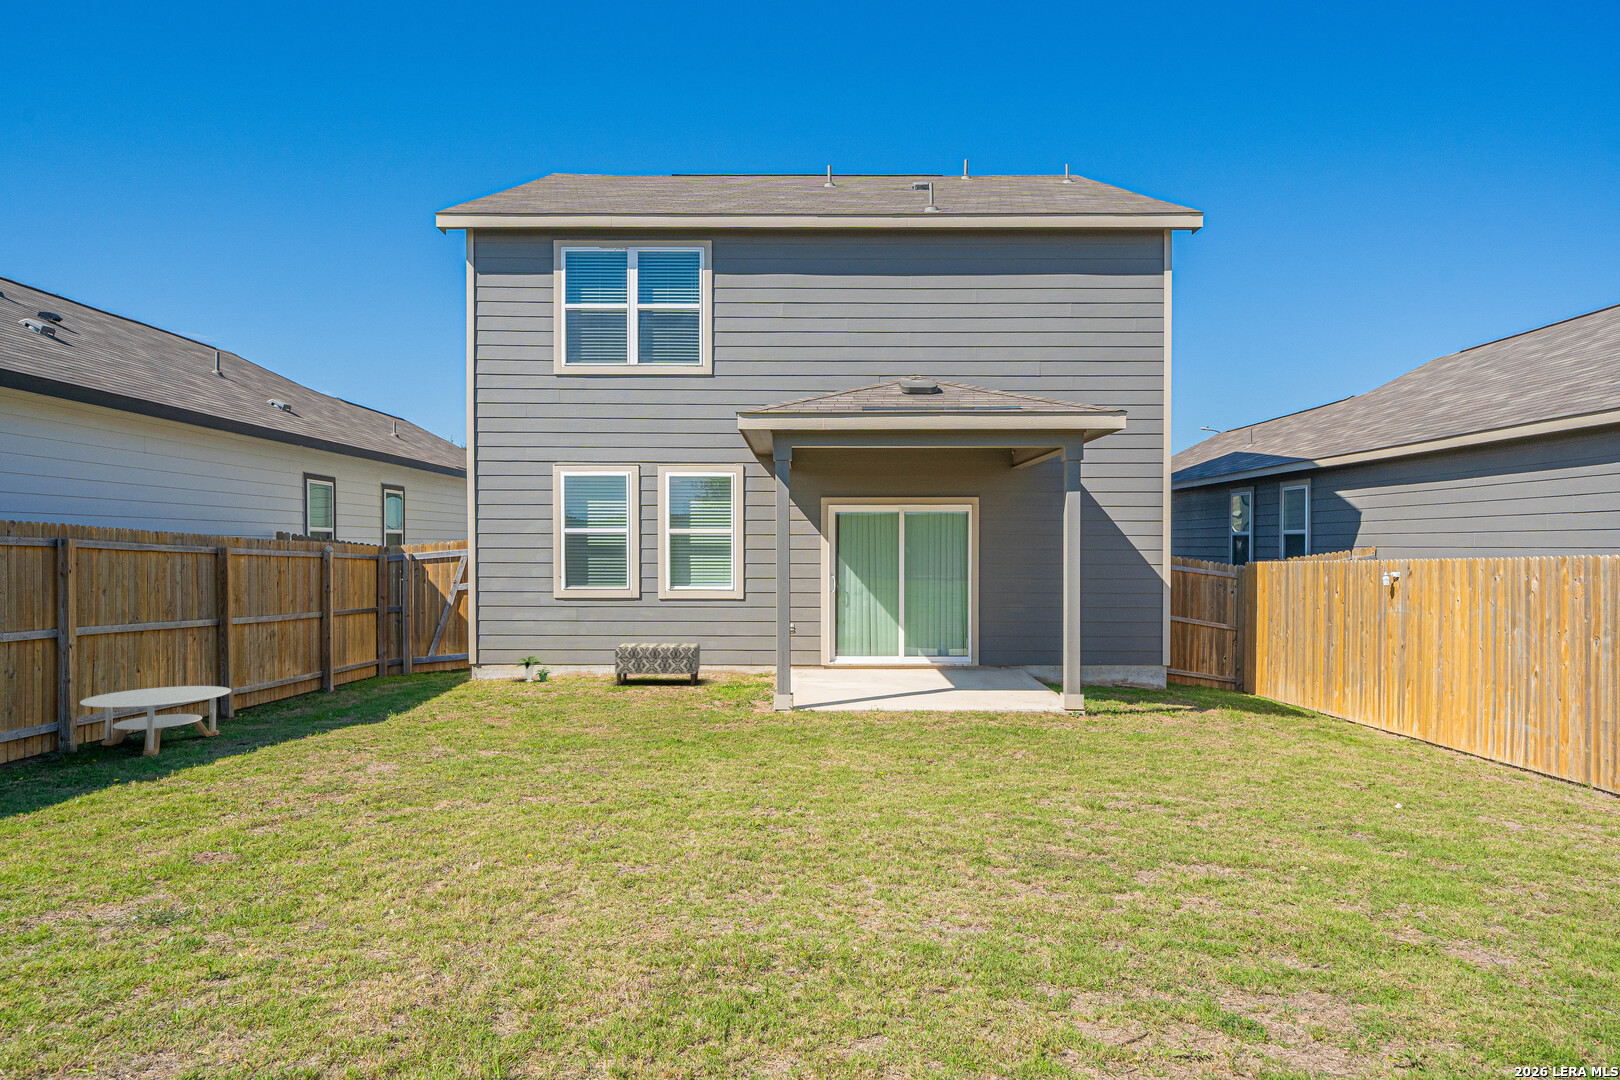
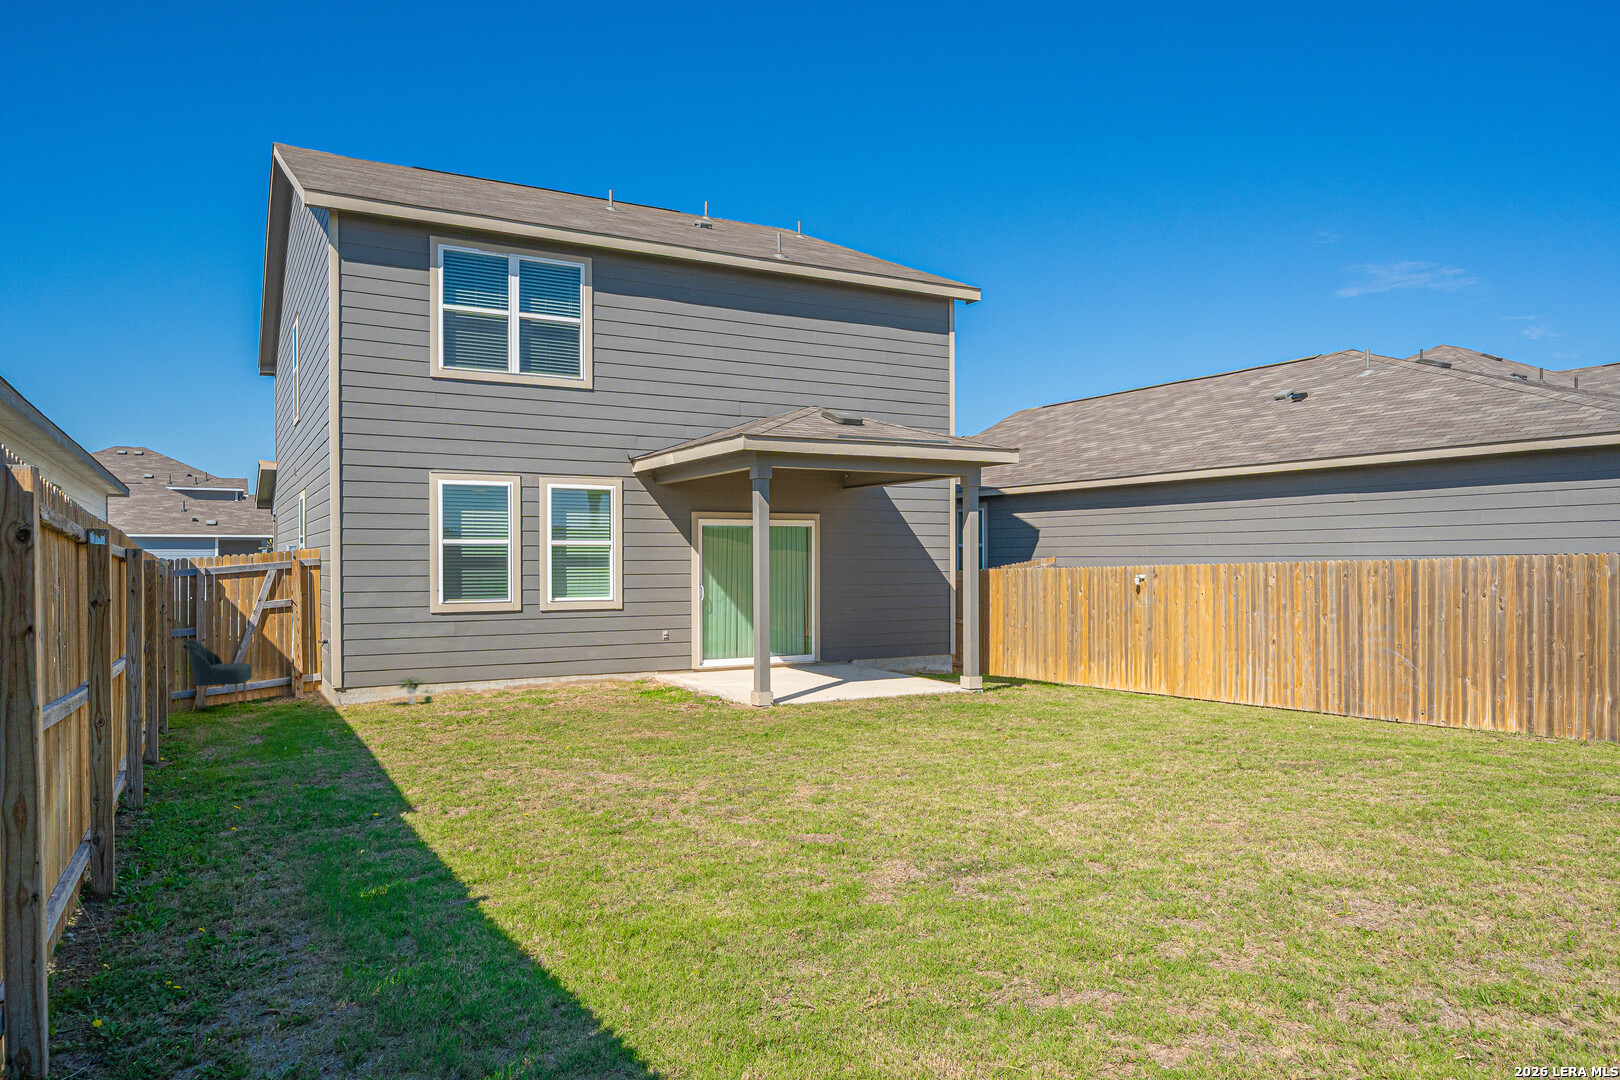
chair: none [373,612,432,676] -> present [188,639,252,713]
bench: present [615,643,700,686] -> none [508,654,597,699]
round table: present [80,686,231,756] -> none [151,711,302,781]

